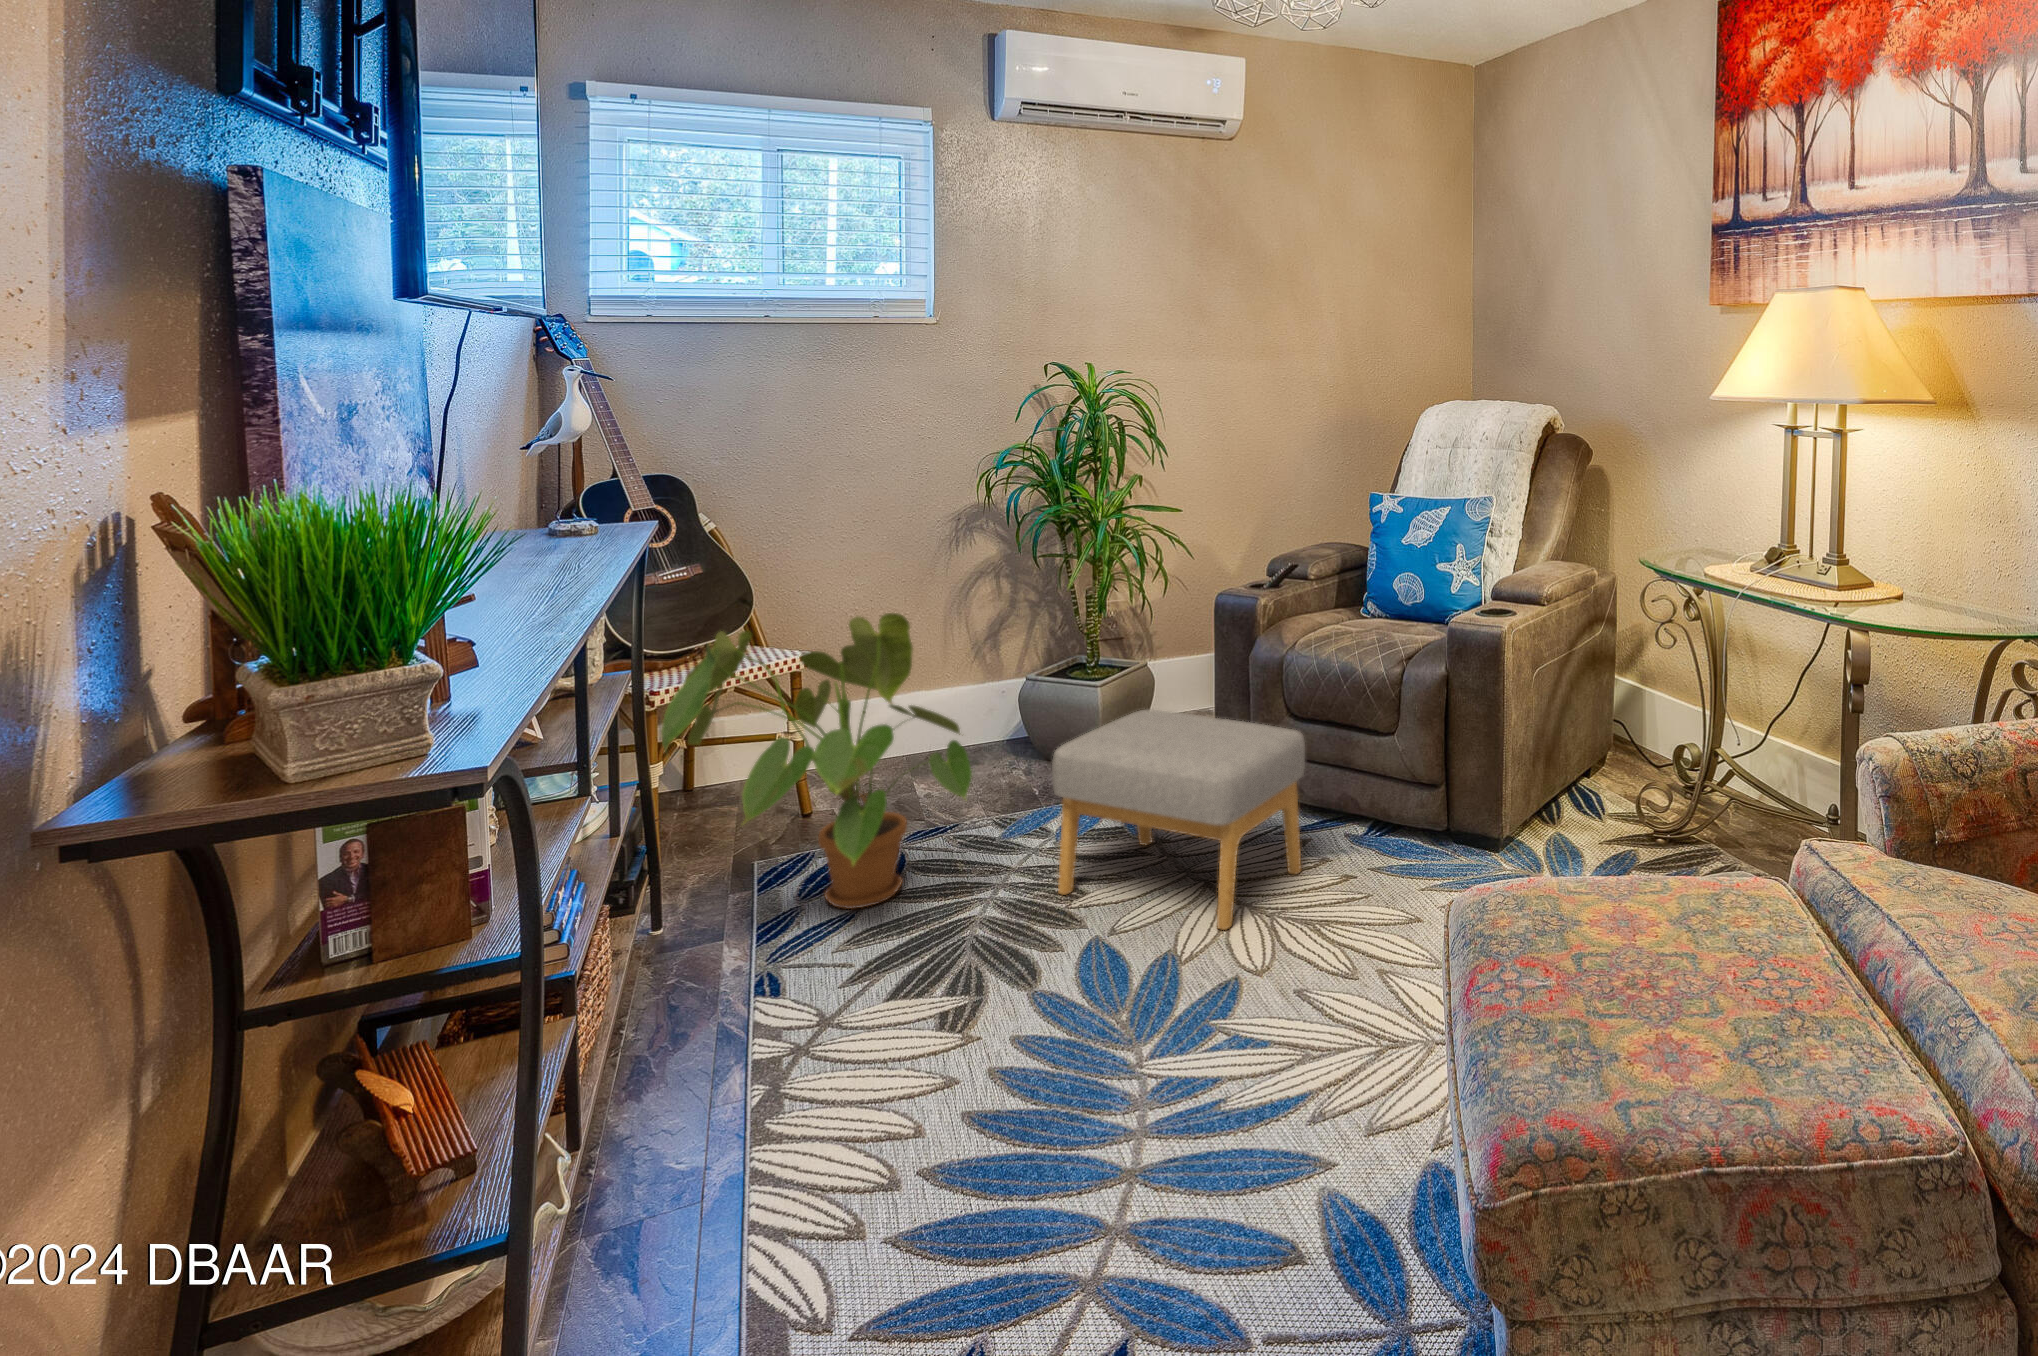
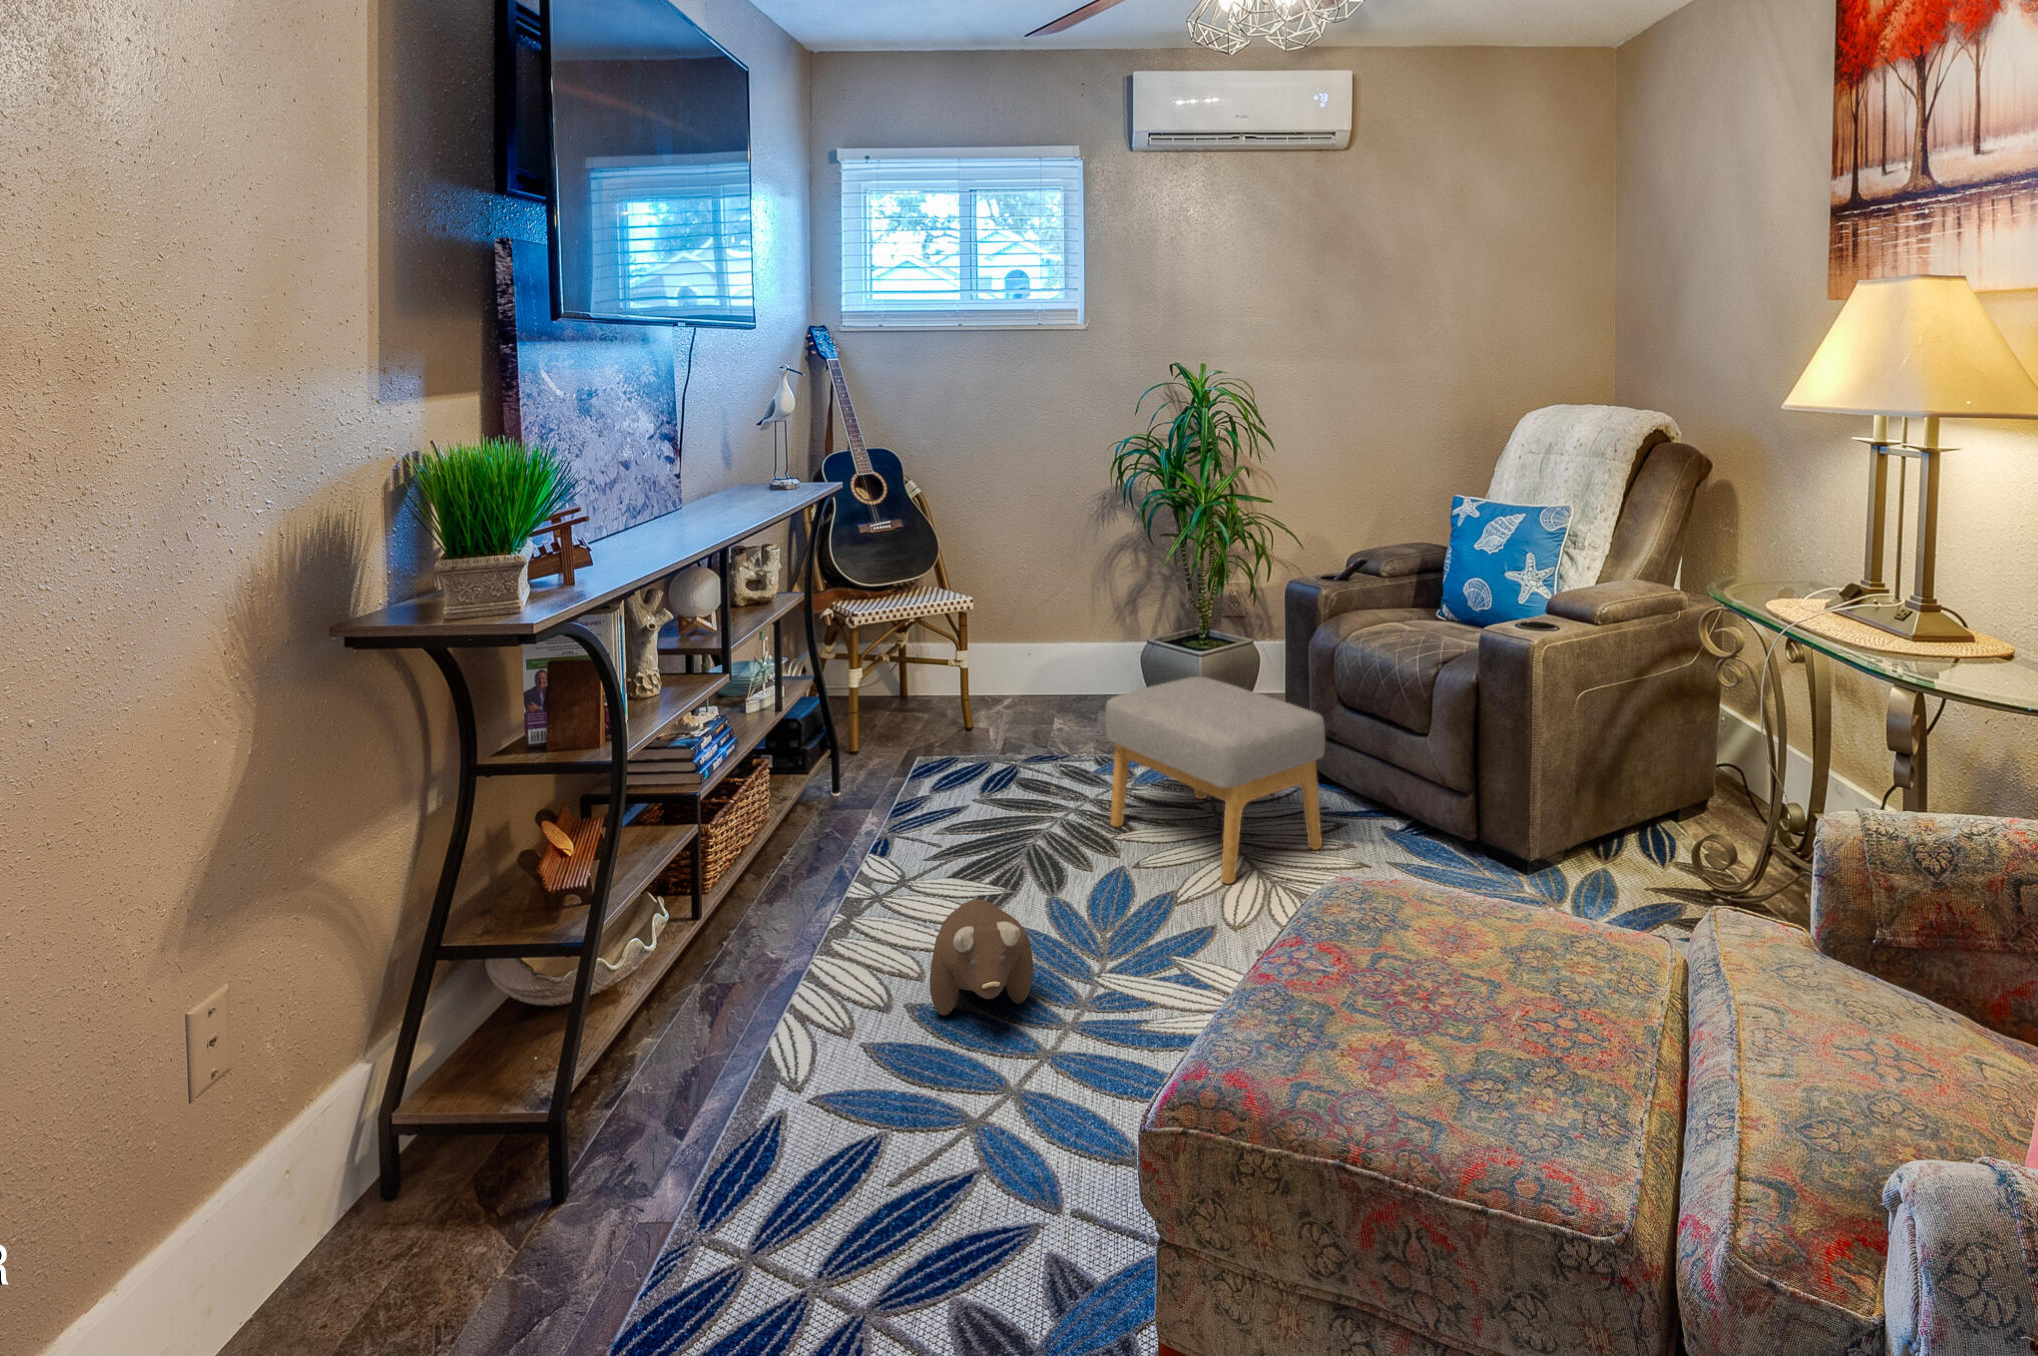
house plant: present [661,613,972,909] -> none [829,569,1049,806]
plush toy: none [938,1012,1077,1166] -> present [930,899,1033,1015]

